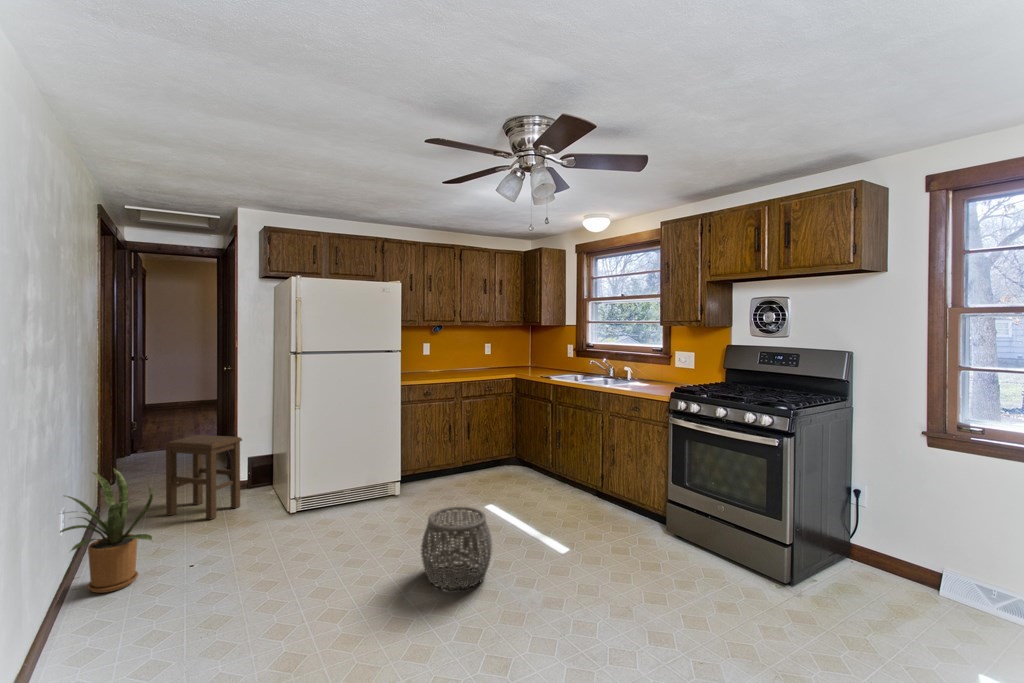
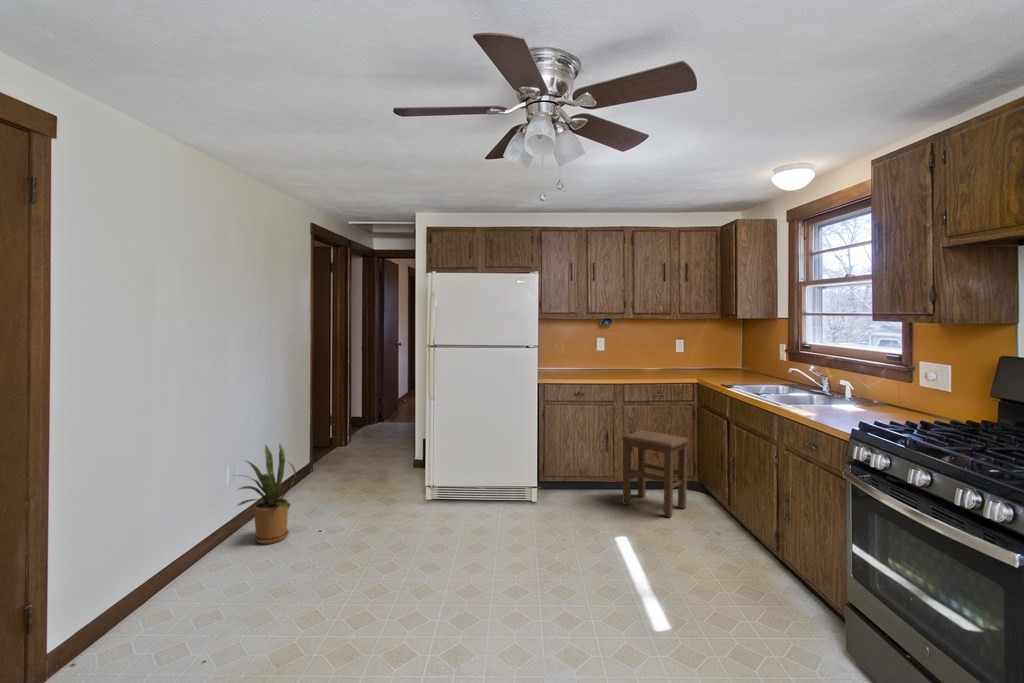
stool: present [165,435,242,519] -> present [622,430,689,517]
woven basket: present [421,507,492,590] -> none [476,535,559,636]

